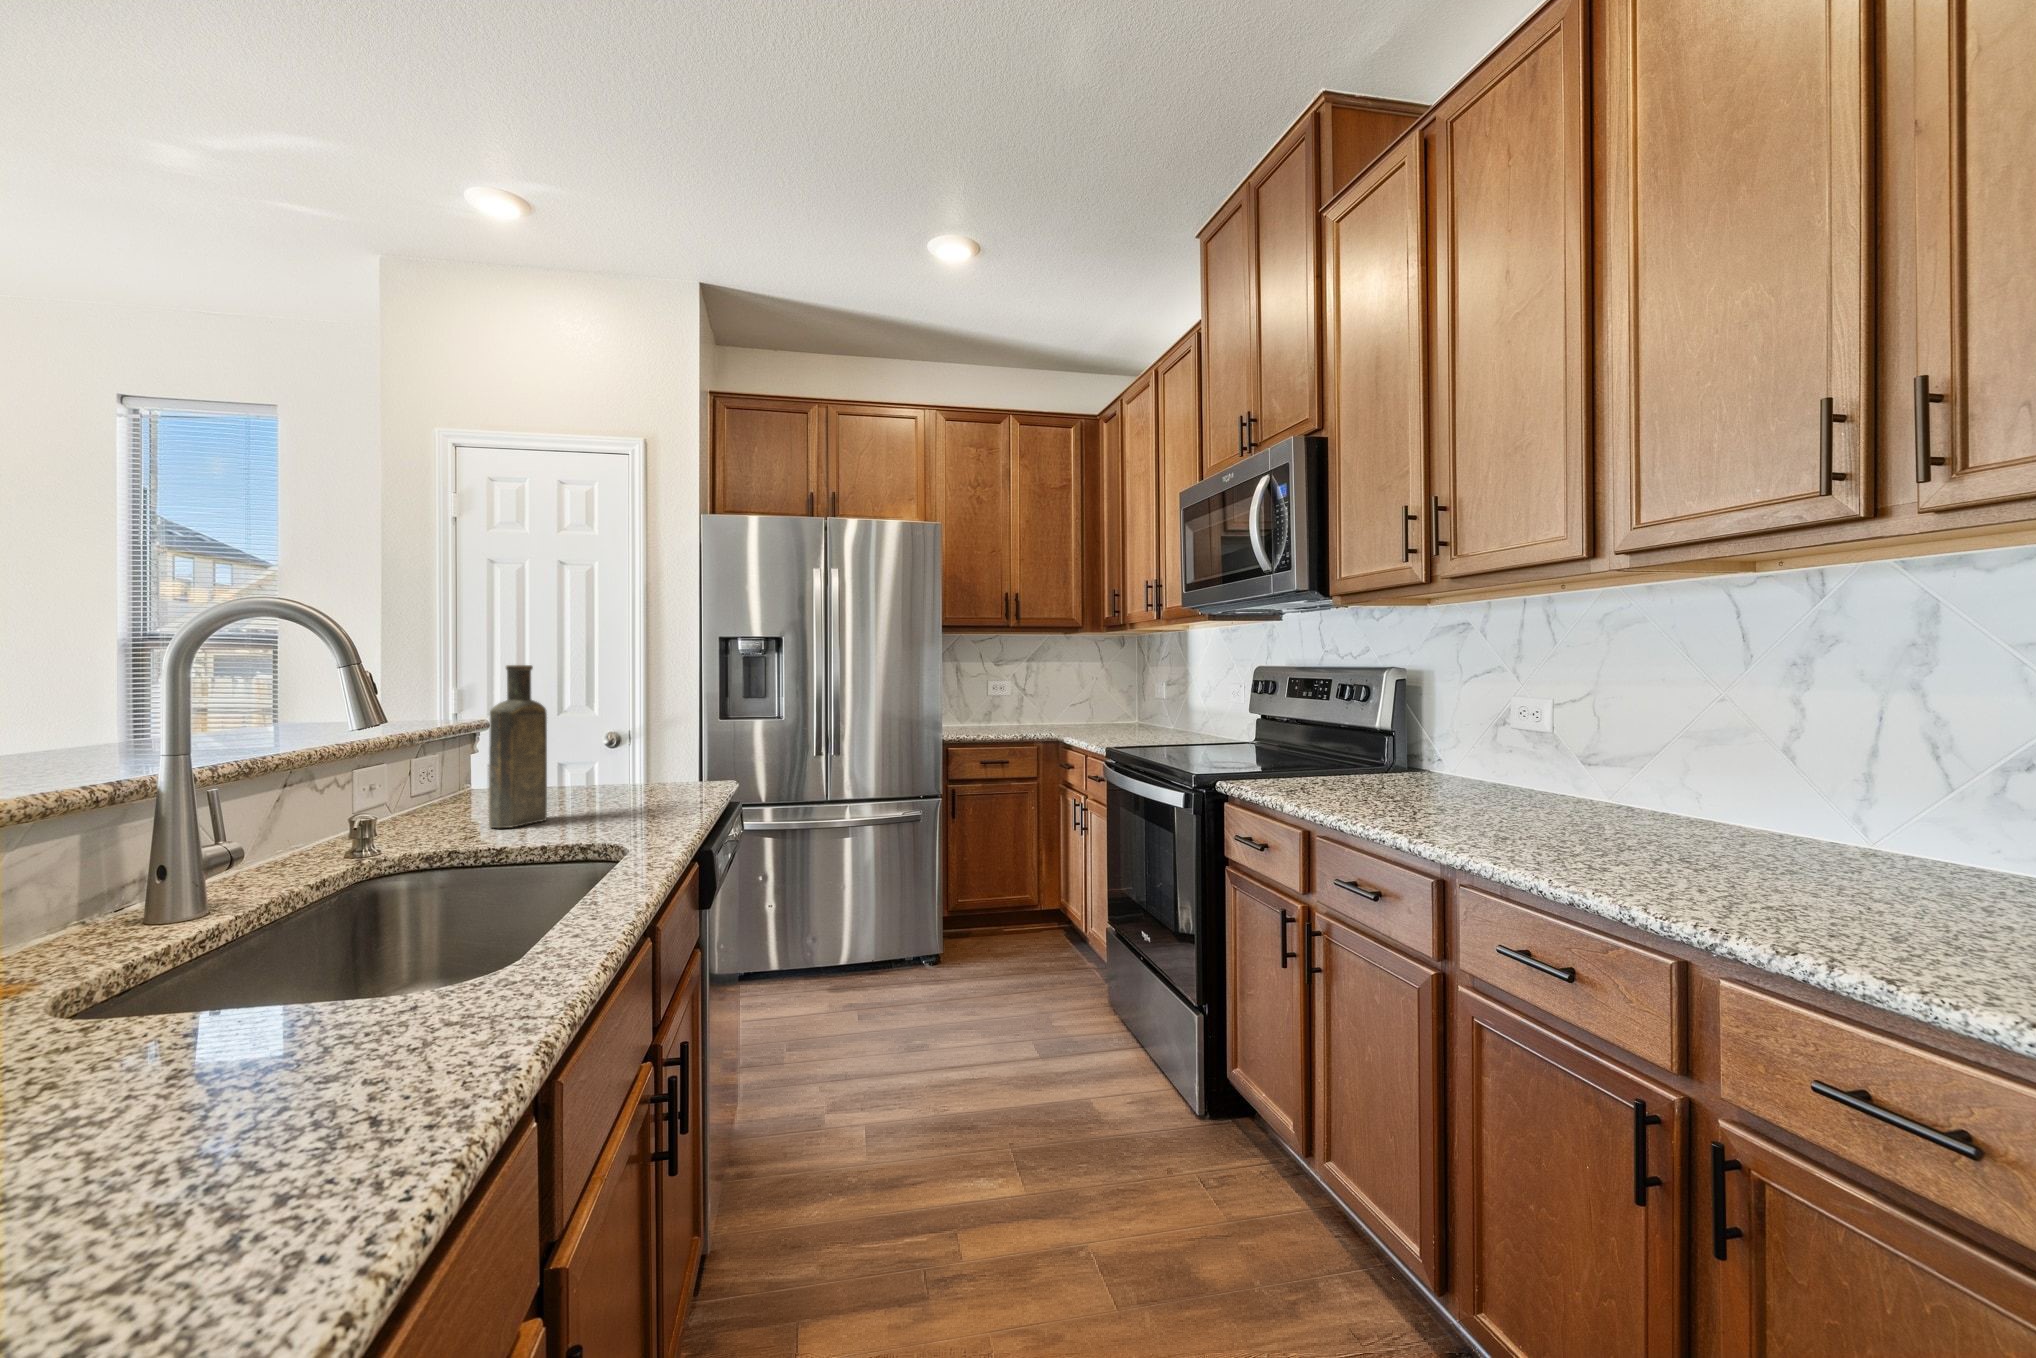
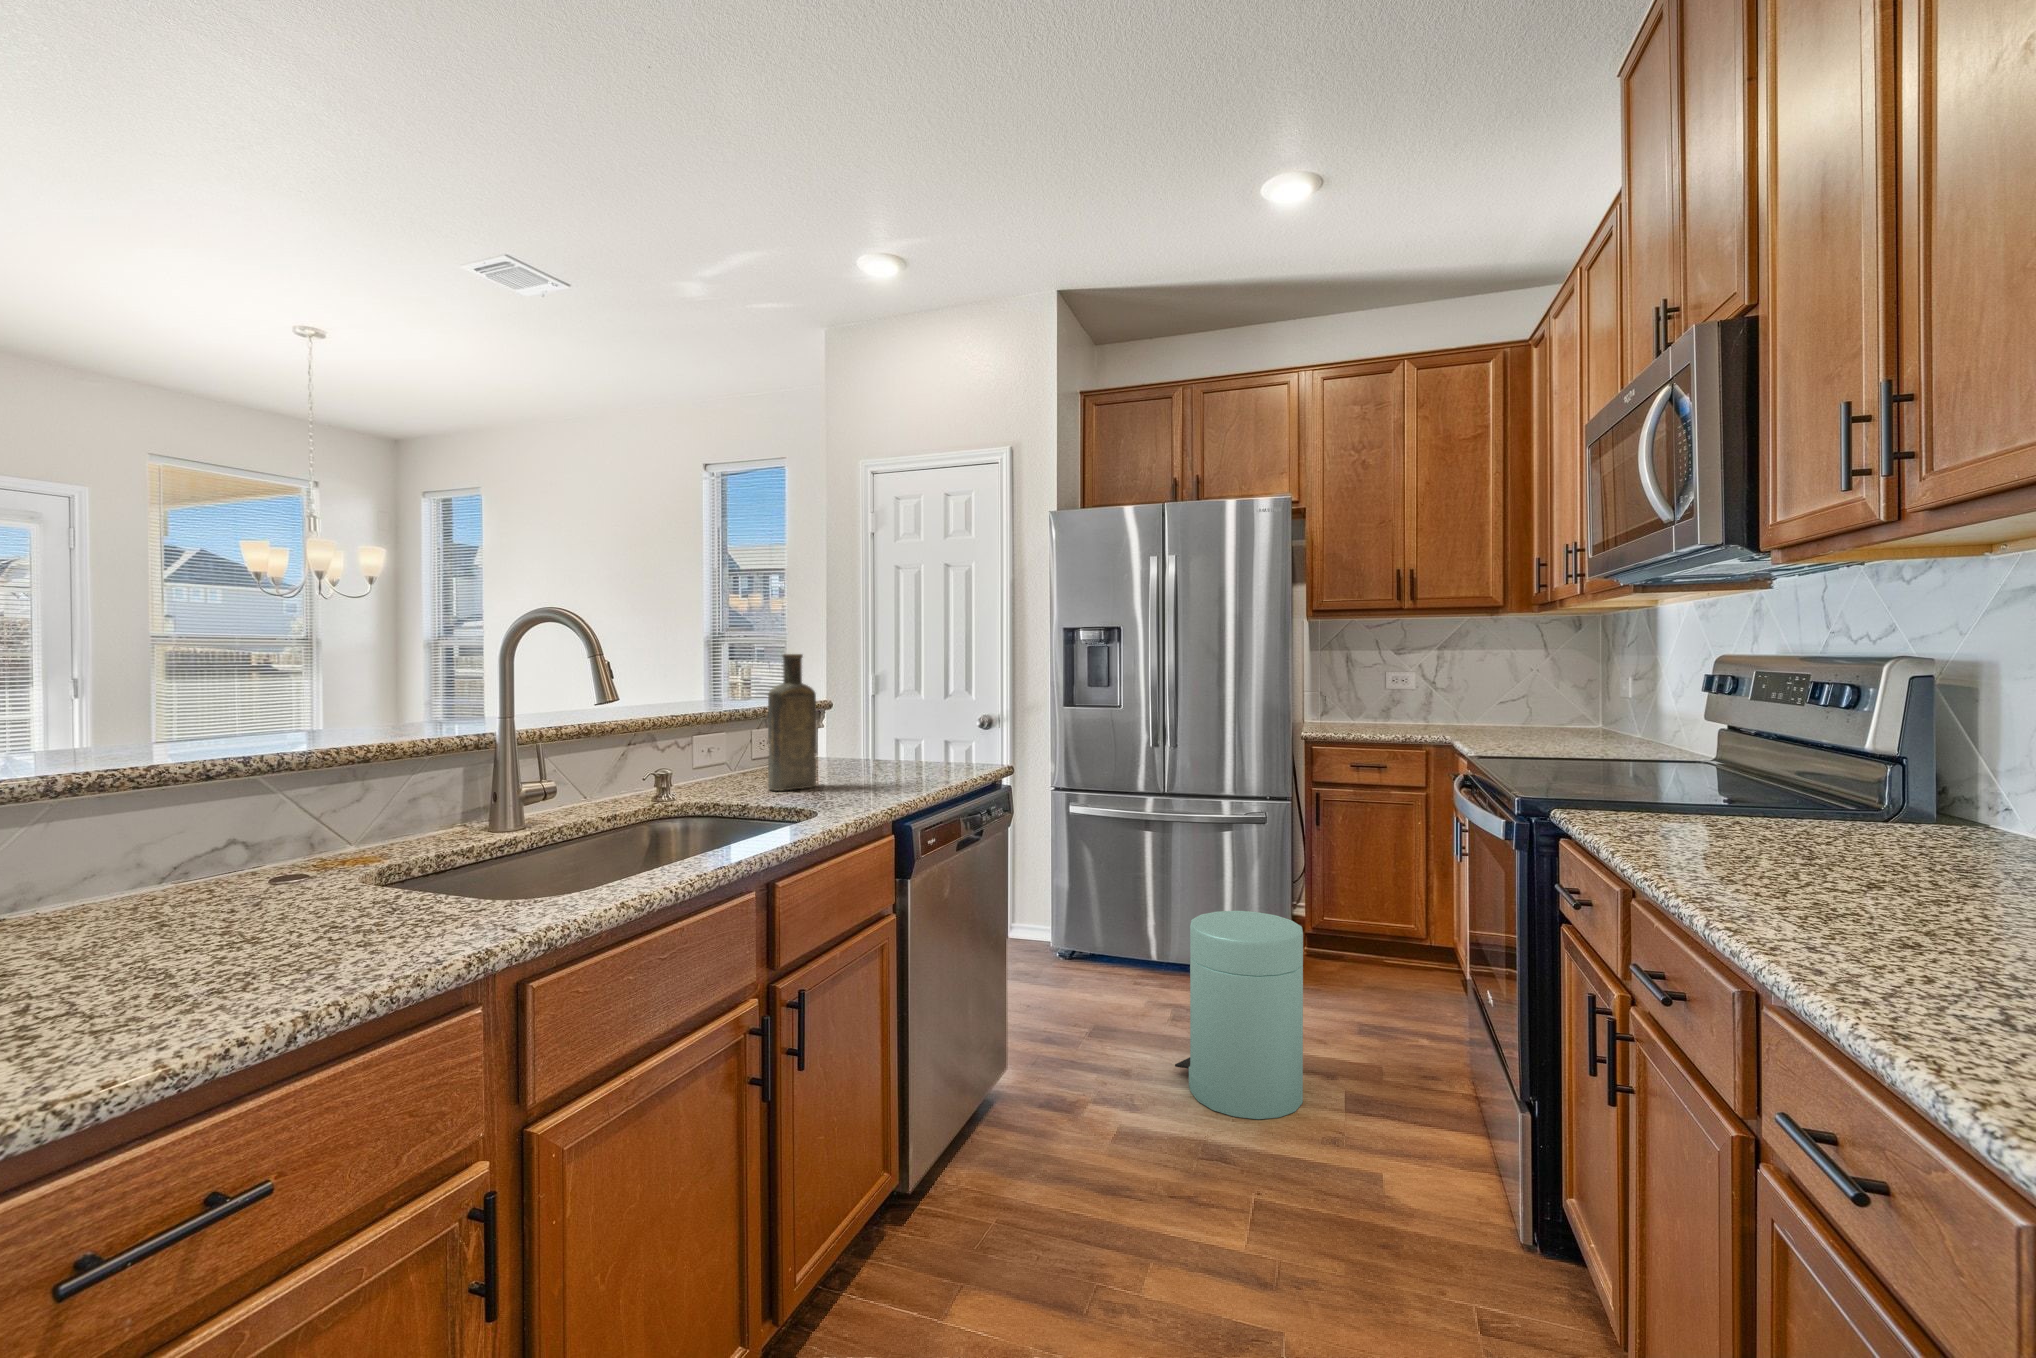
trash can: none [883,897,1001,1084] -> present [1175,911,1303,1119]

